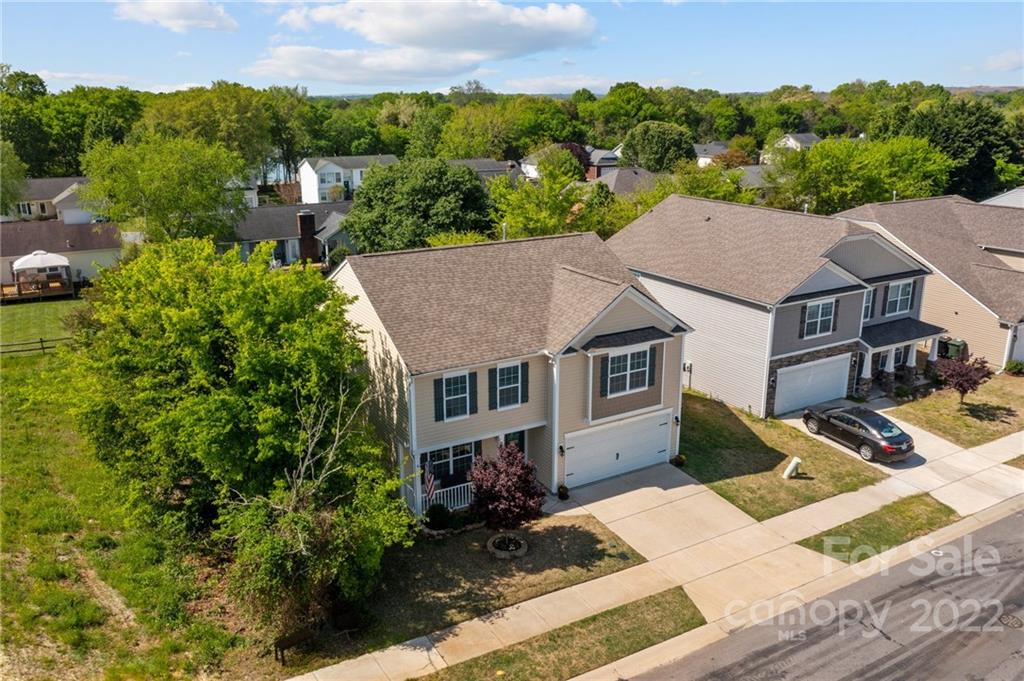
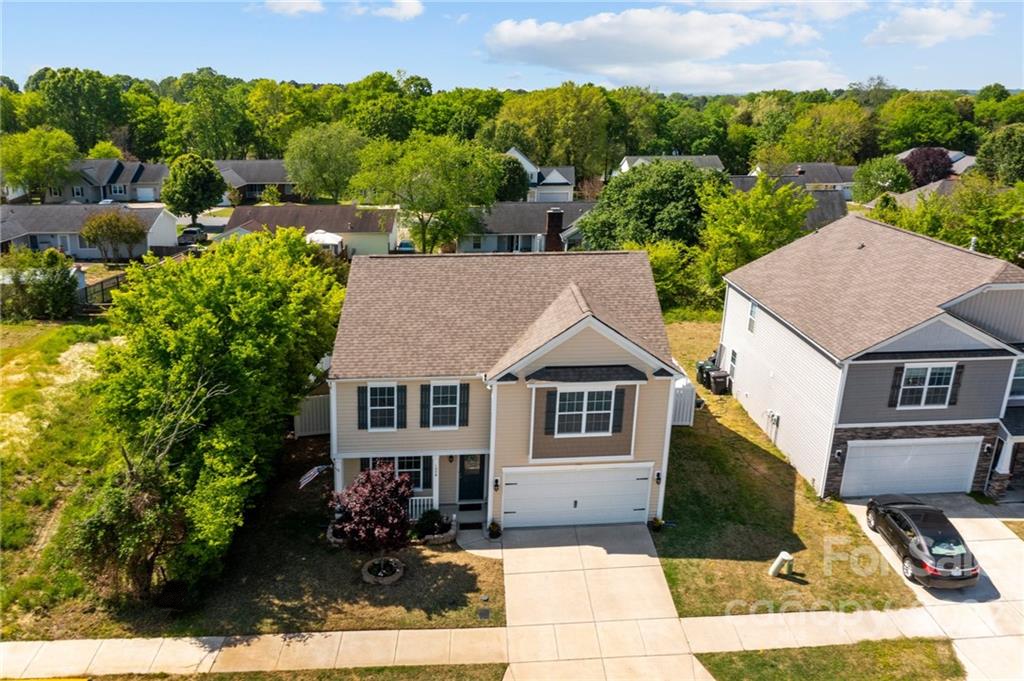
bench: present [274,627,314,666] -> none [94,595,134,624]

